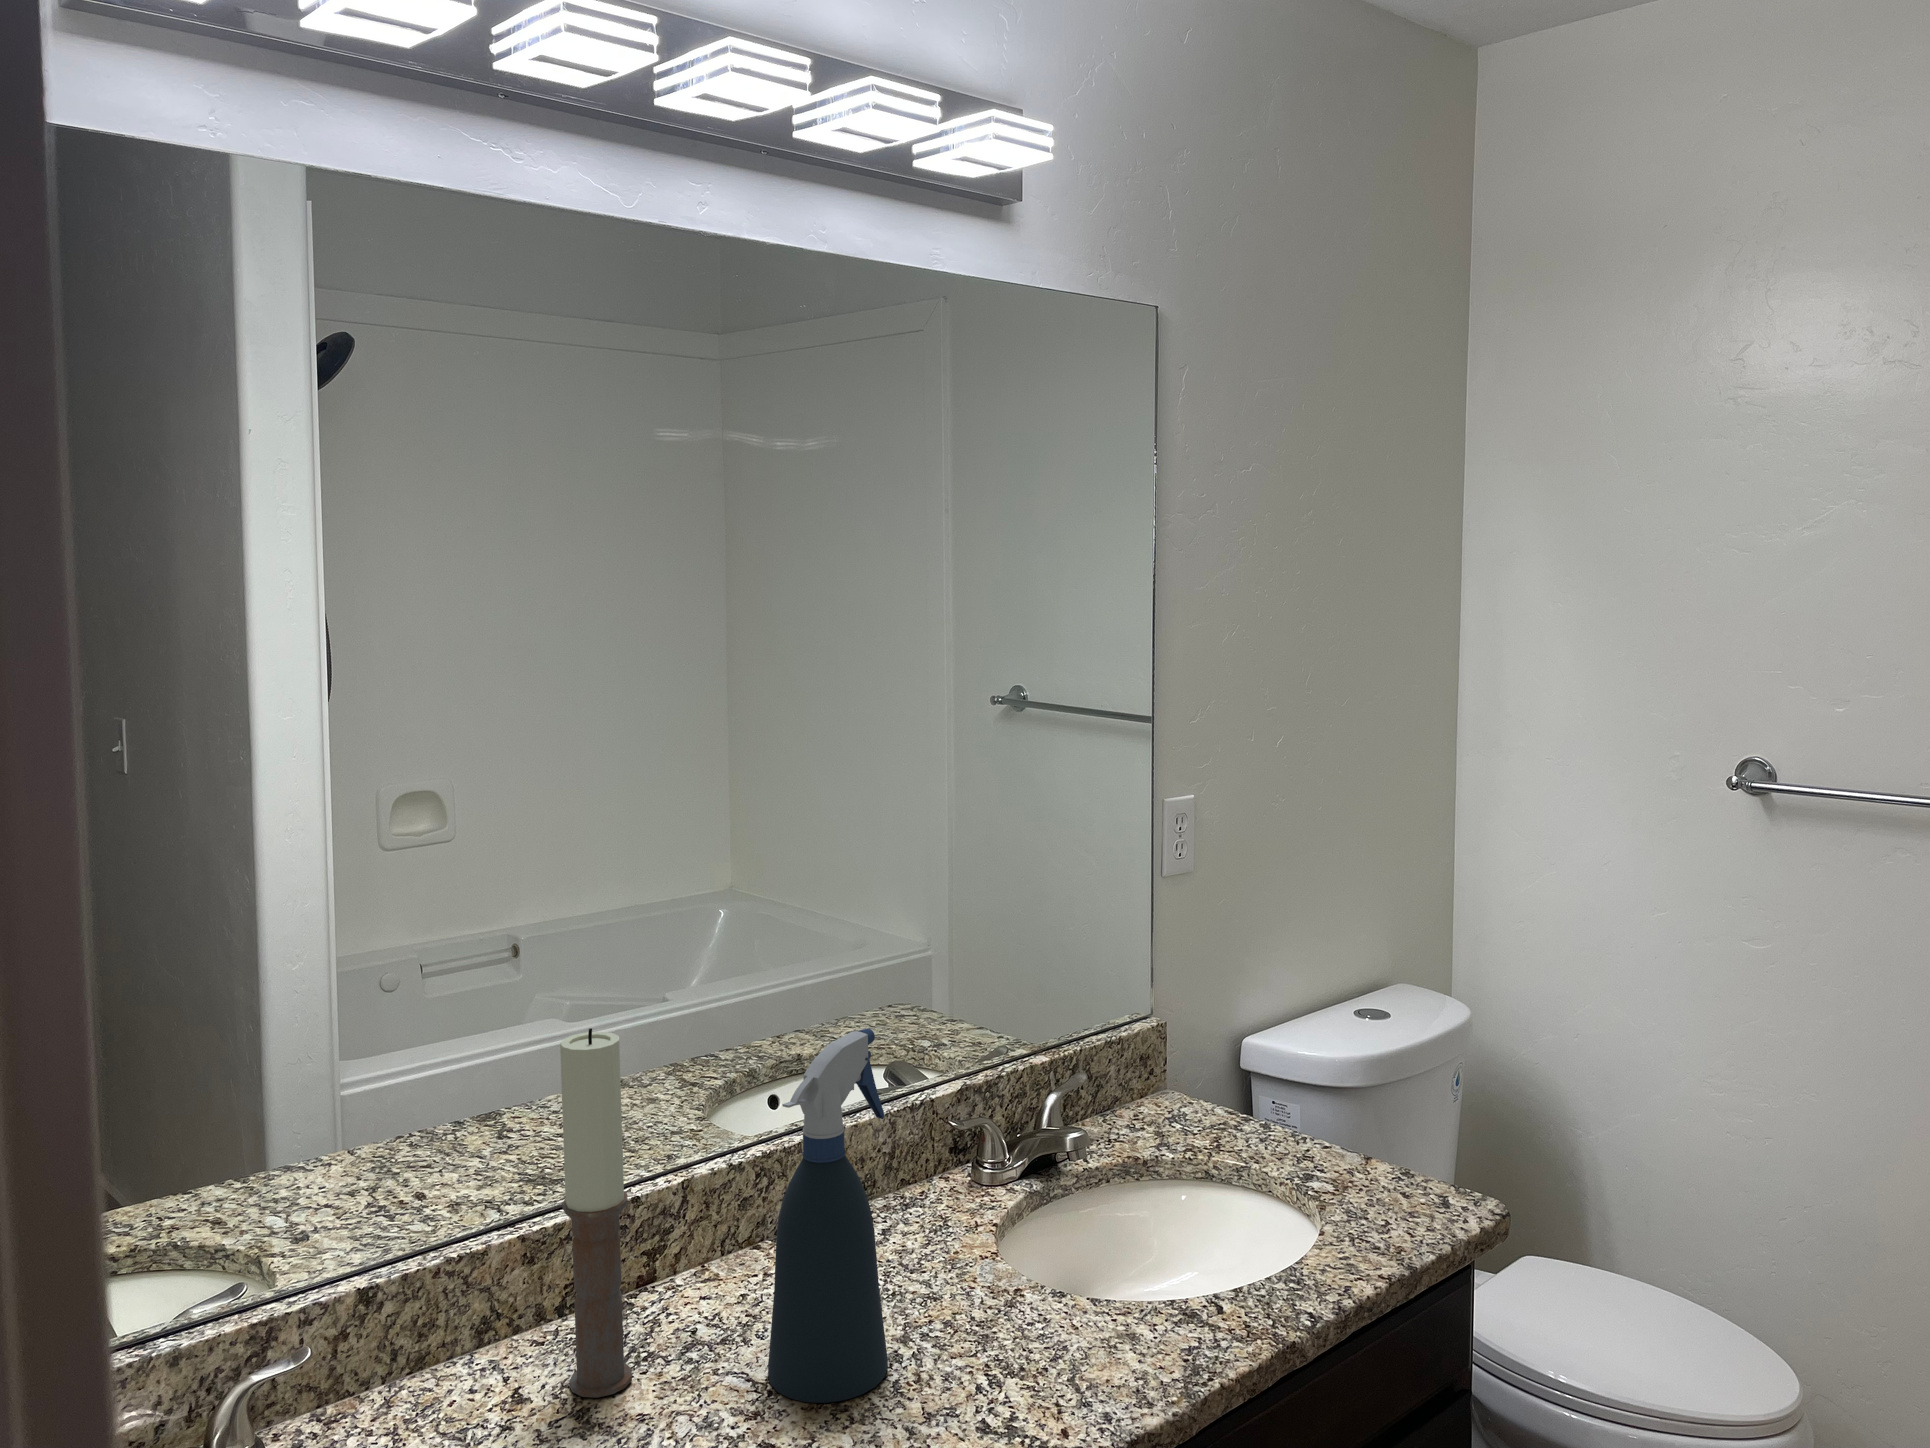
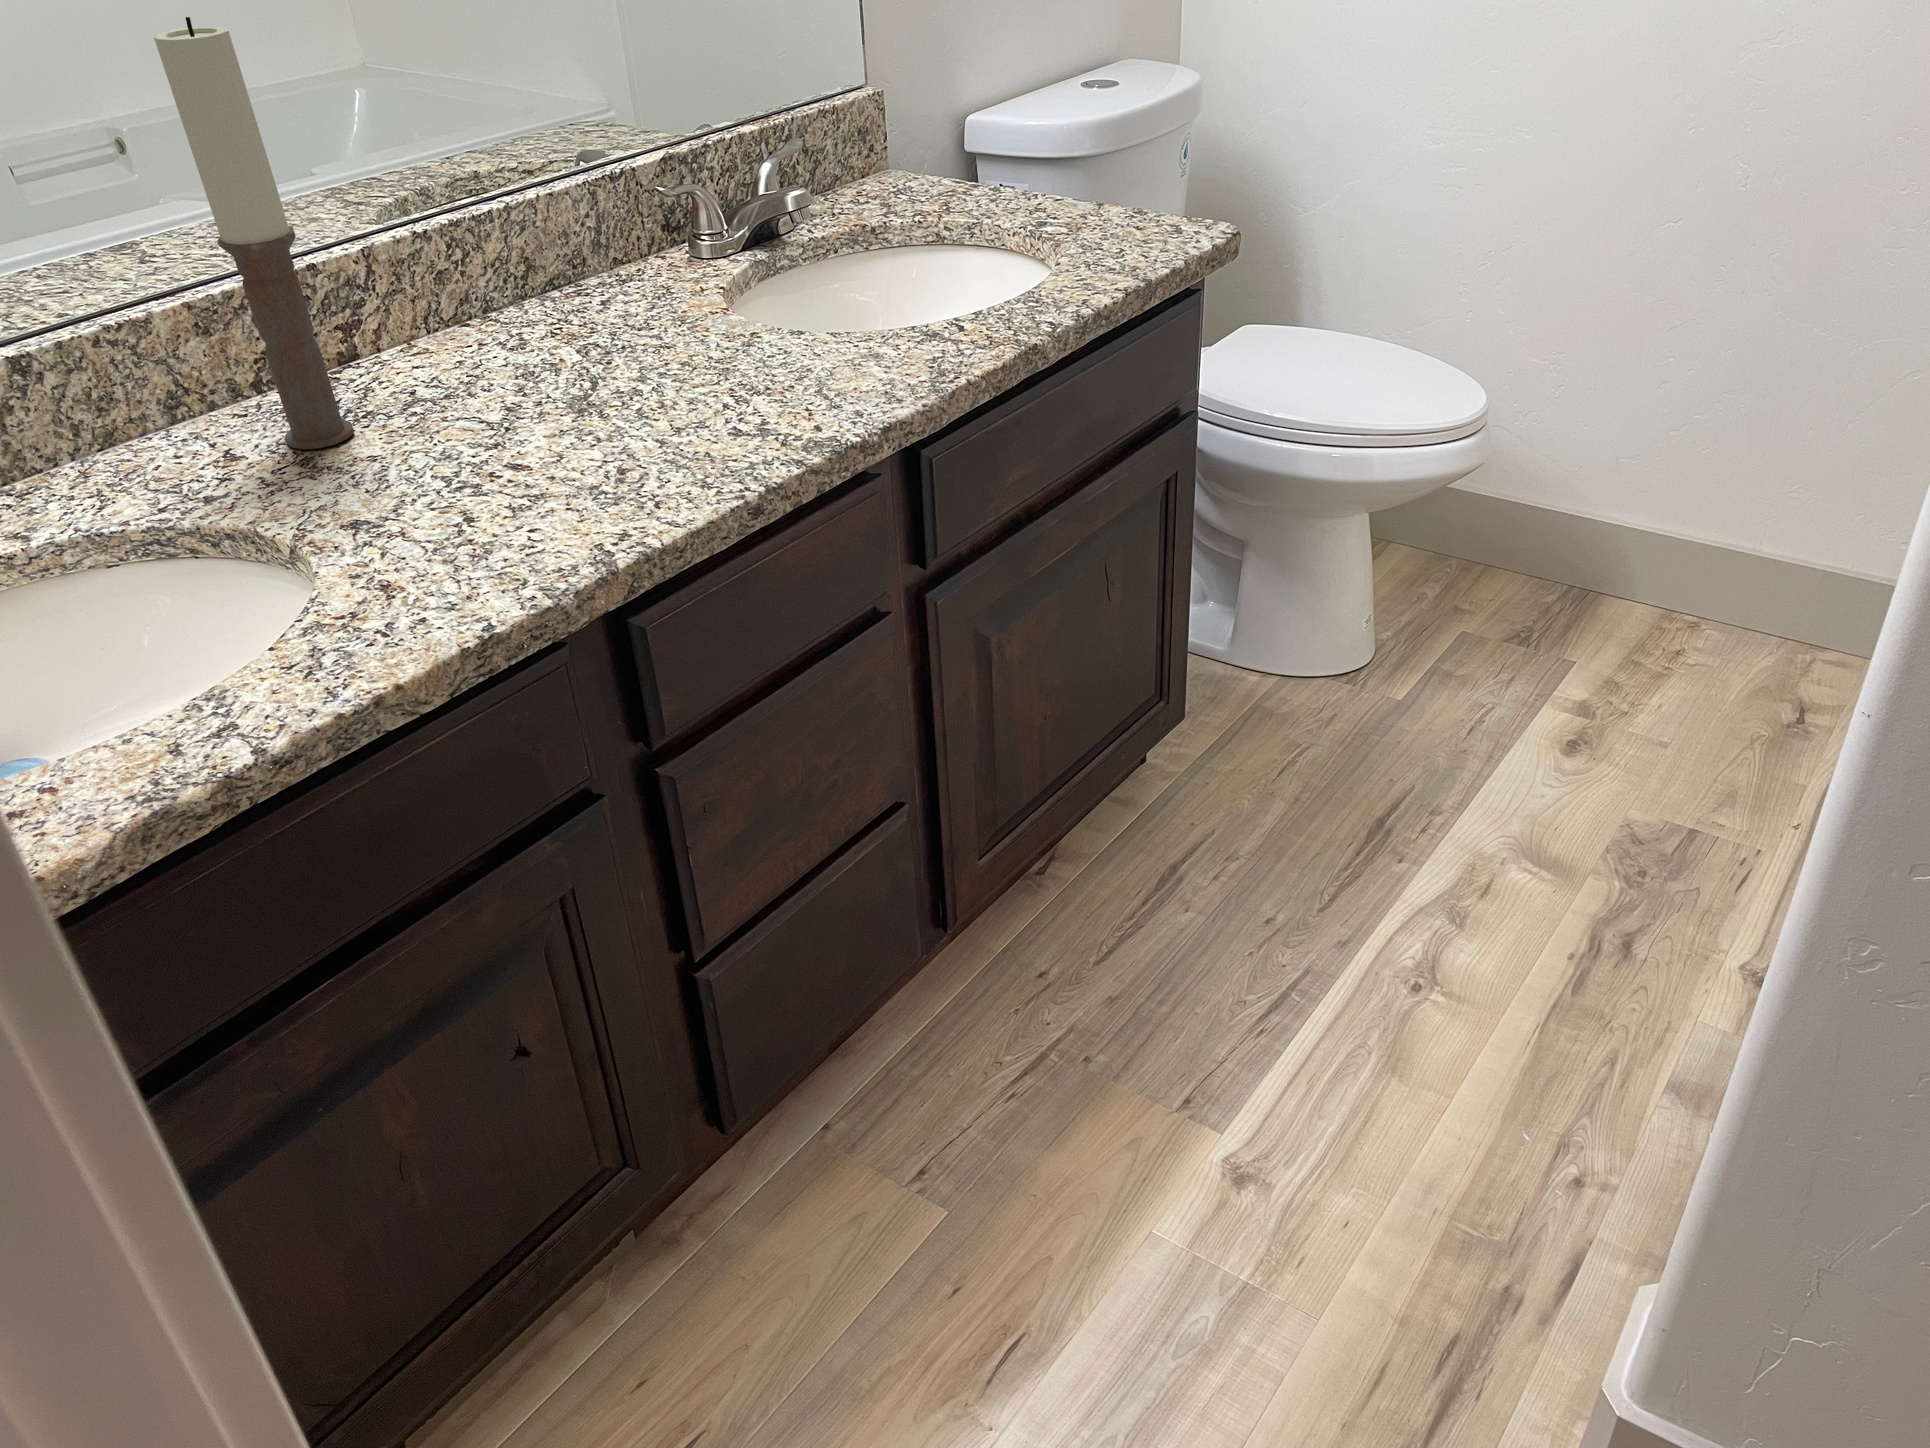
spray bottle: present [768,1028,888,1403] -> none [450,17,627,431]

